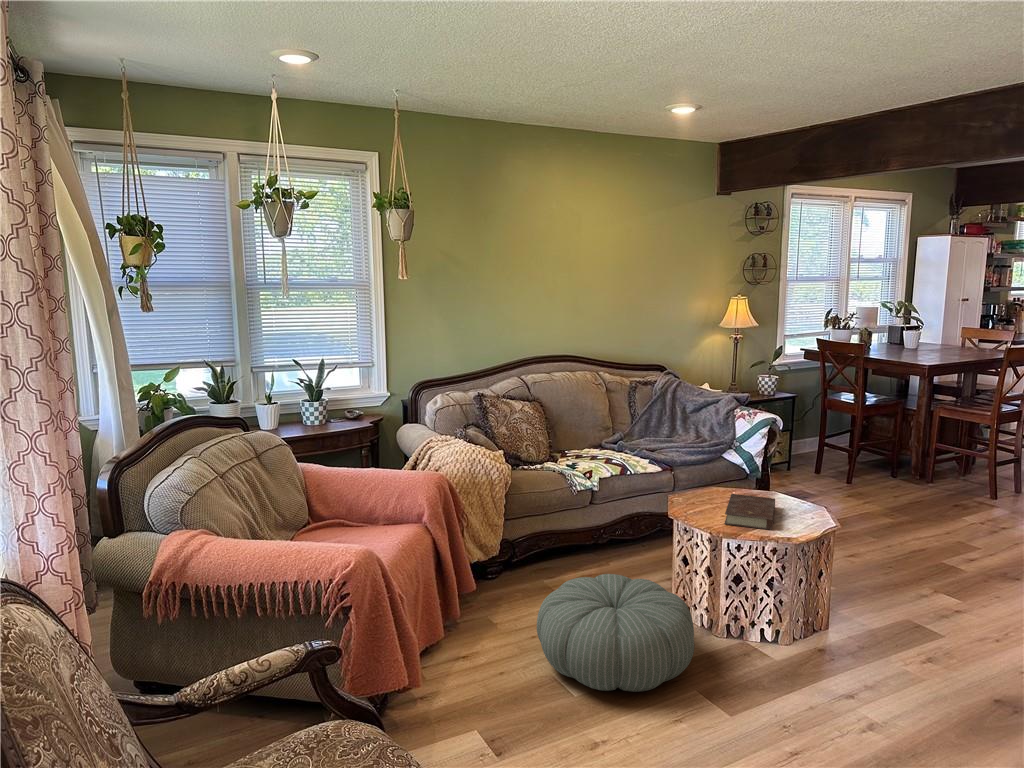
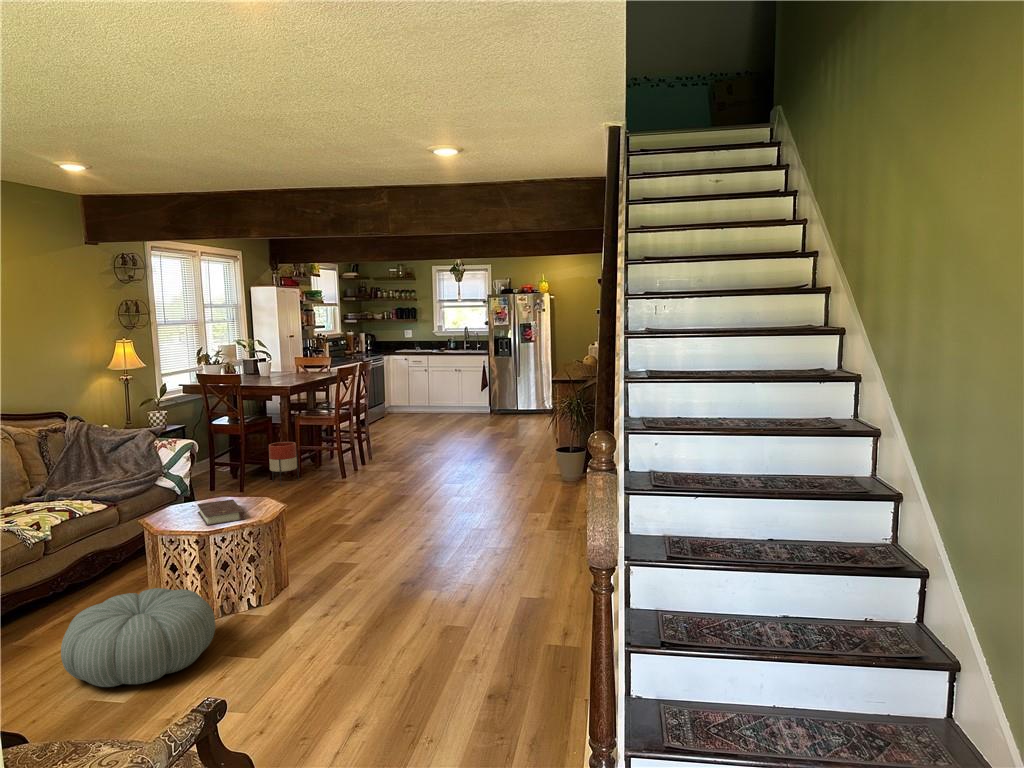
planter: none [891,432,932,487] -> present [269,442,299,486]

